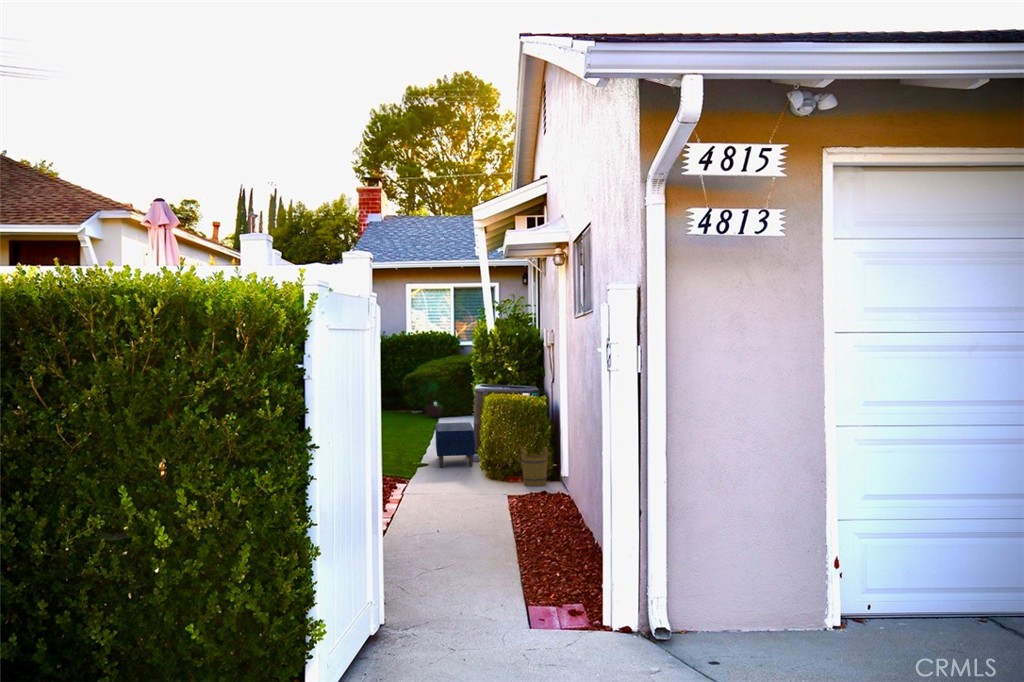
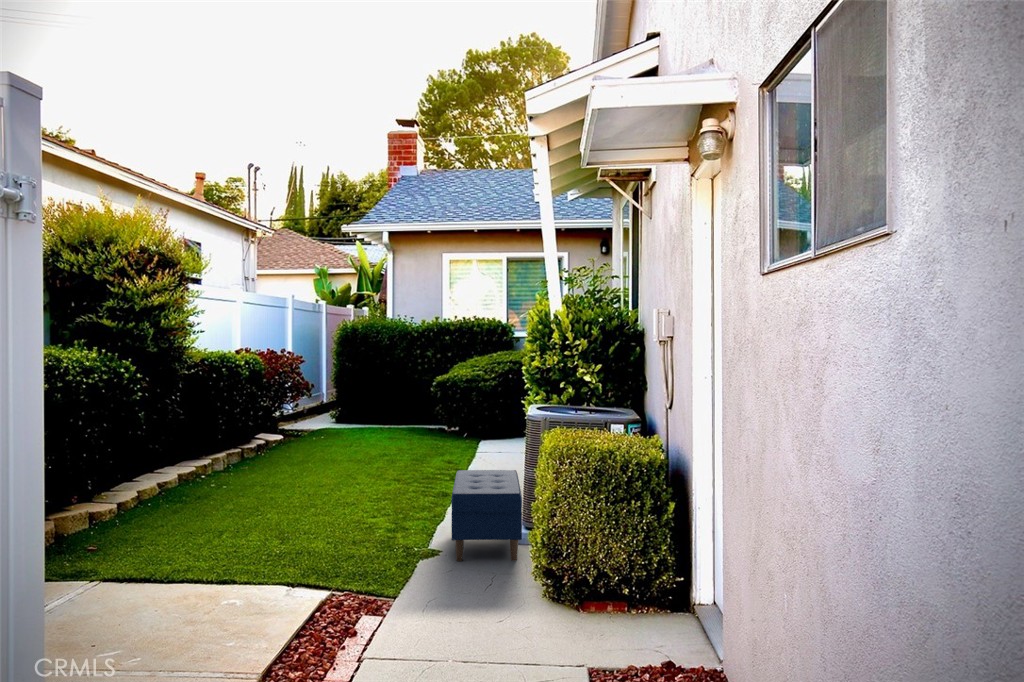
potted tree: present [420,382,443,417] -> none [452,382,487,438]
bucket: present [520,447,548,486] -> none [613,554,673,642]

